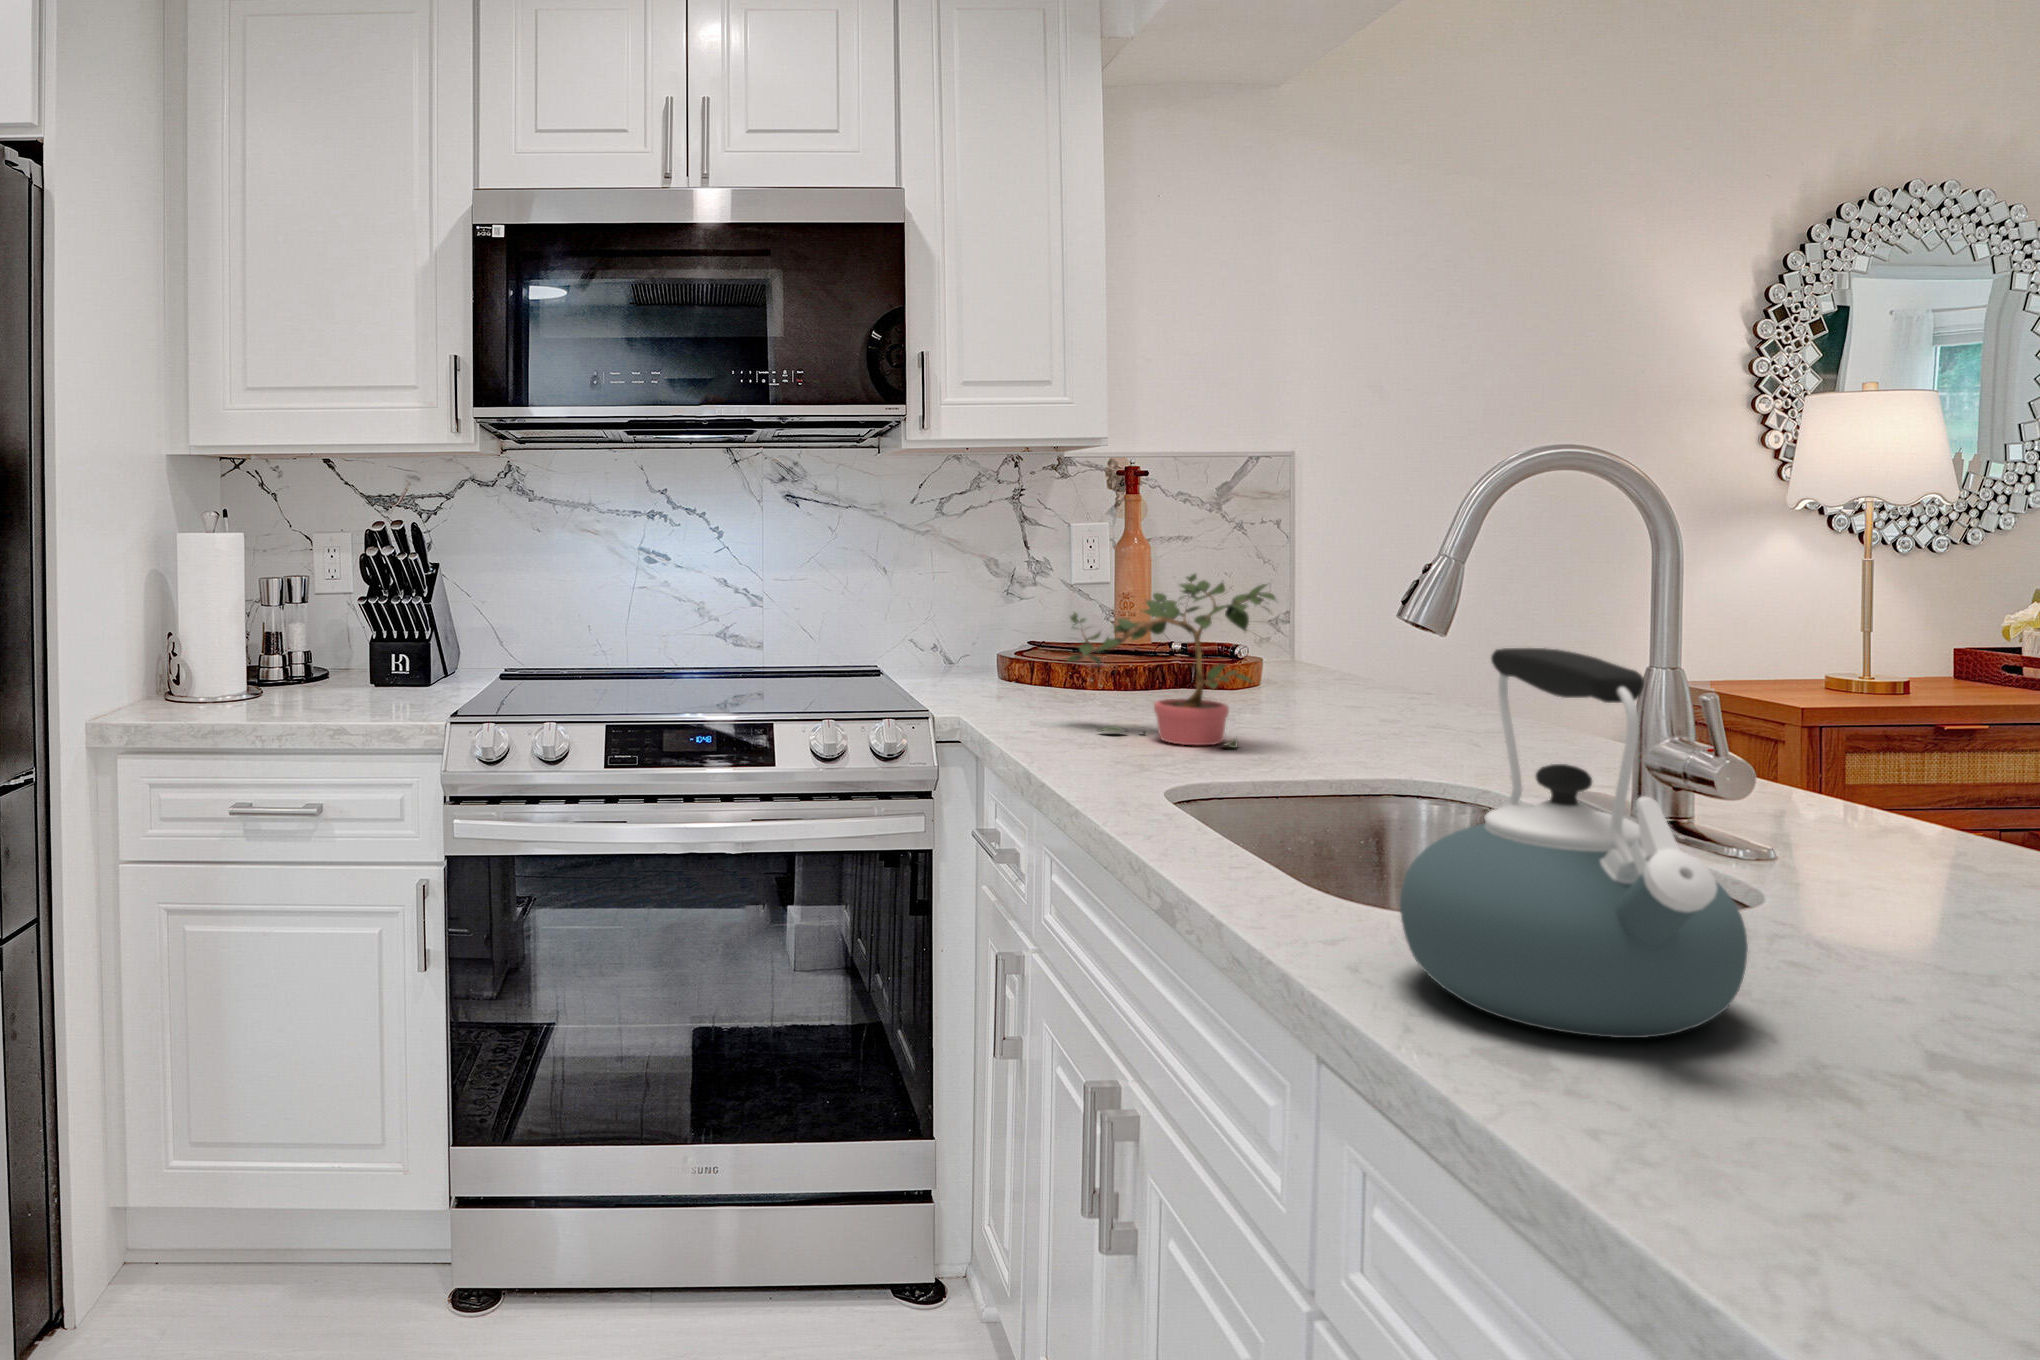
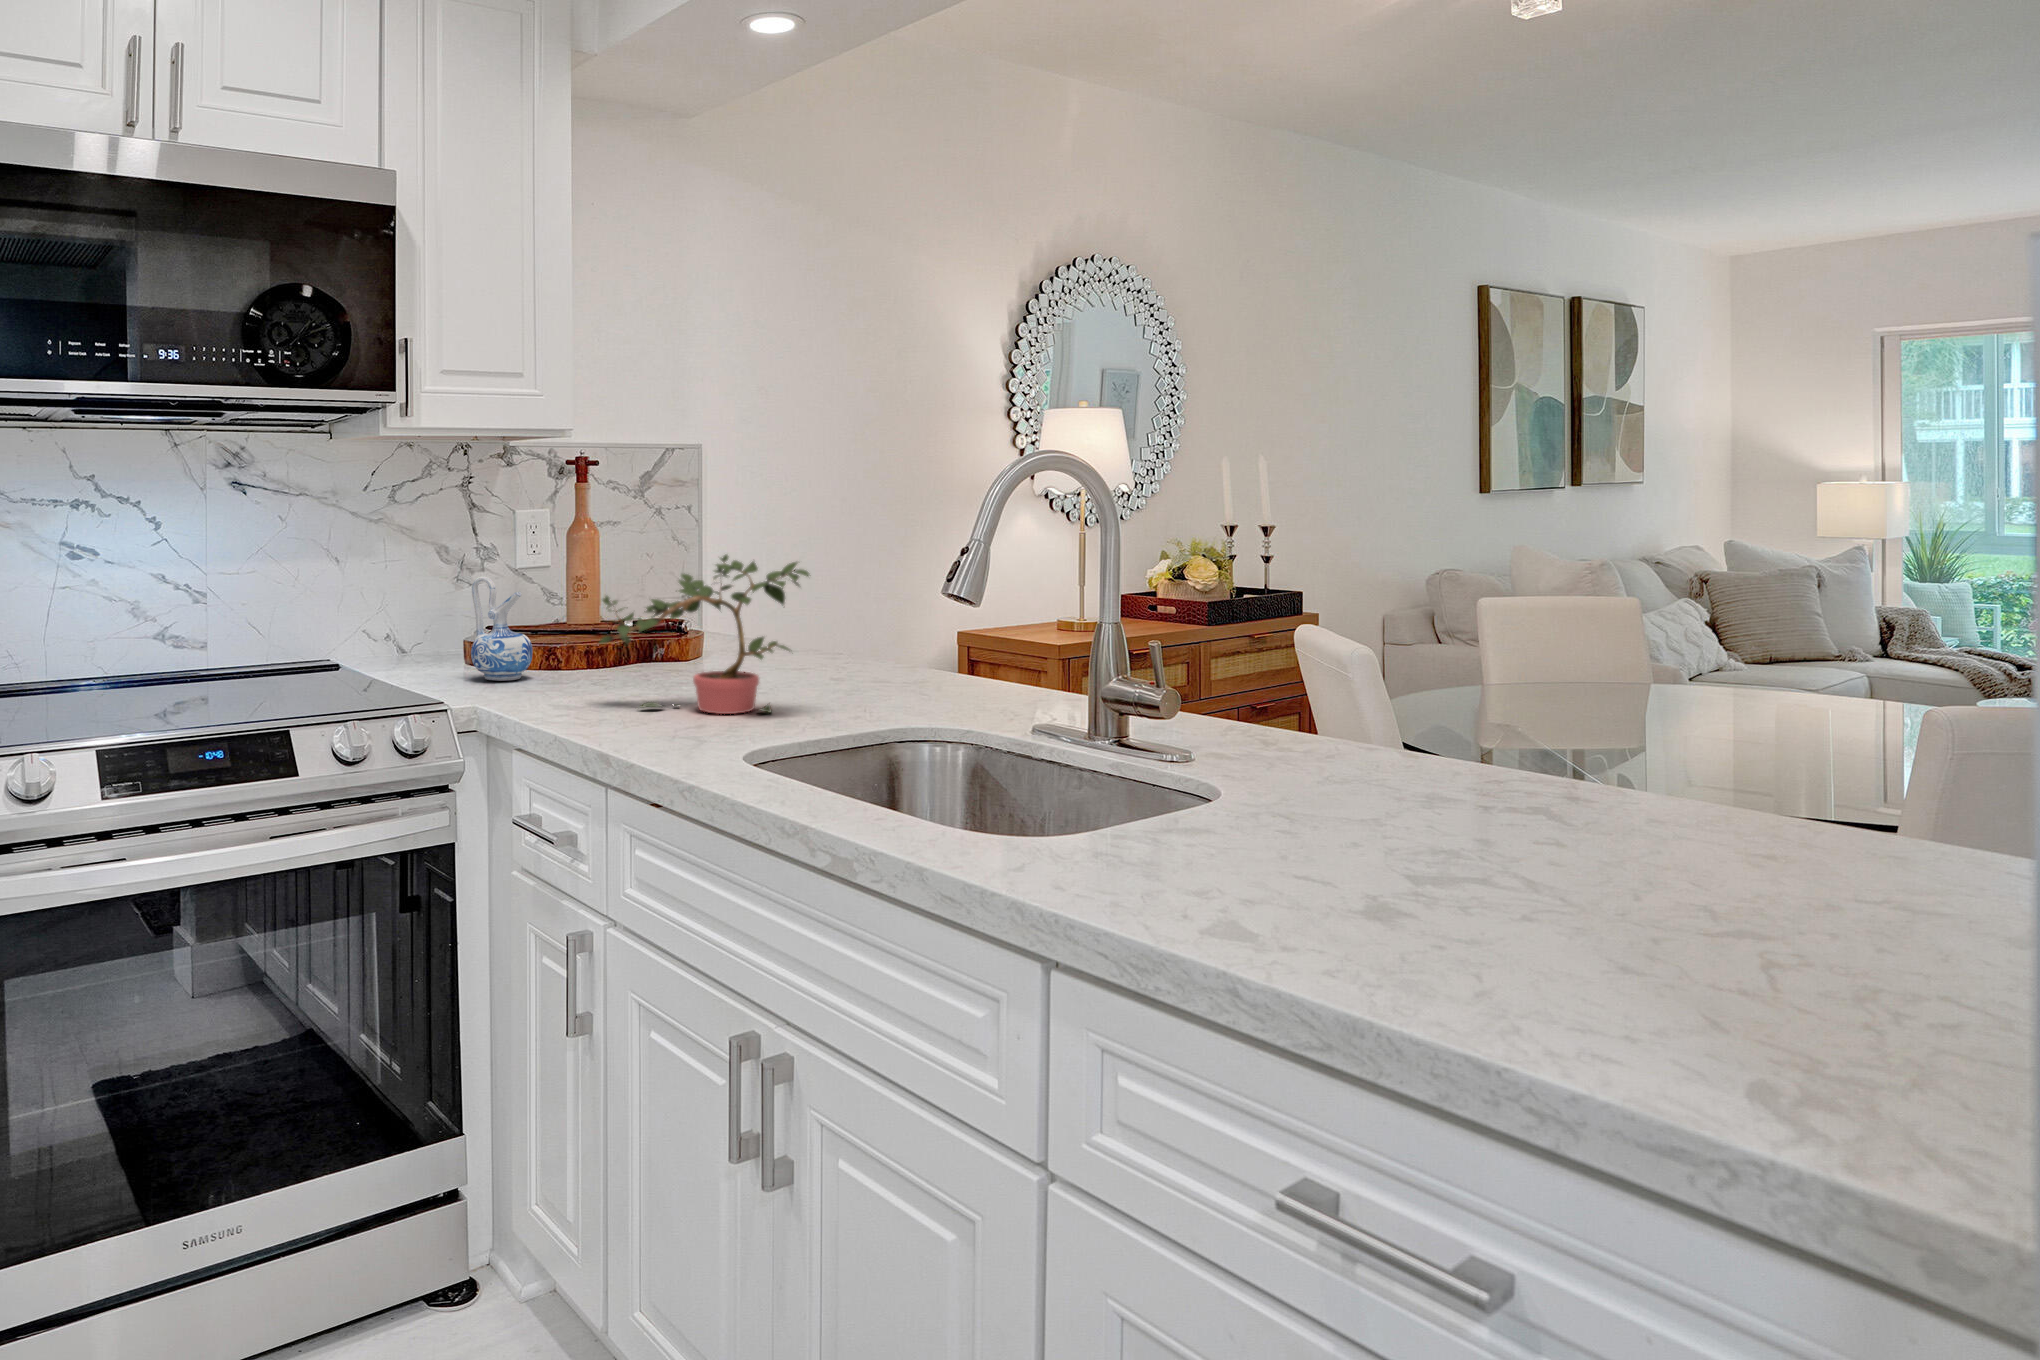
ceramic pitcher: none [979,589,1041,695] -> present [471,576,533,681]
kettle: present [1400,648,1748,1038] -> none [1170,604,1464,915]

